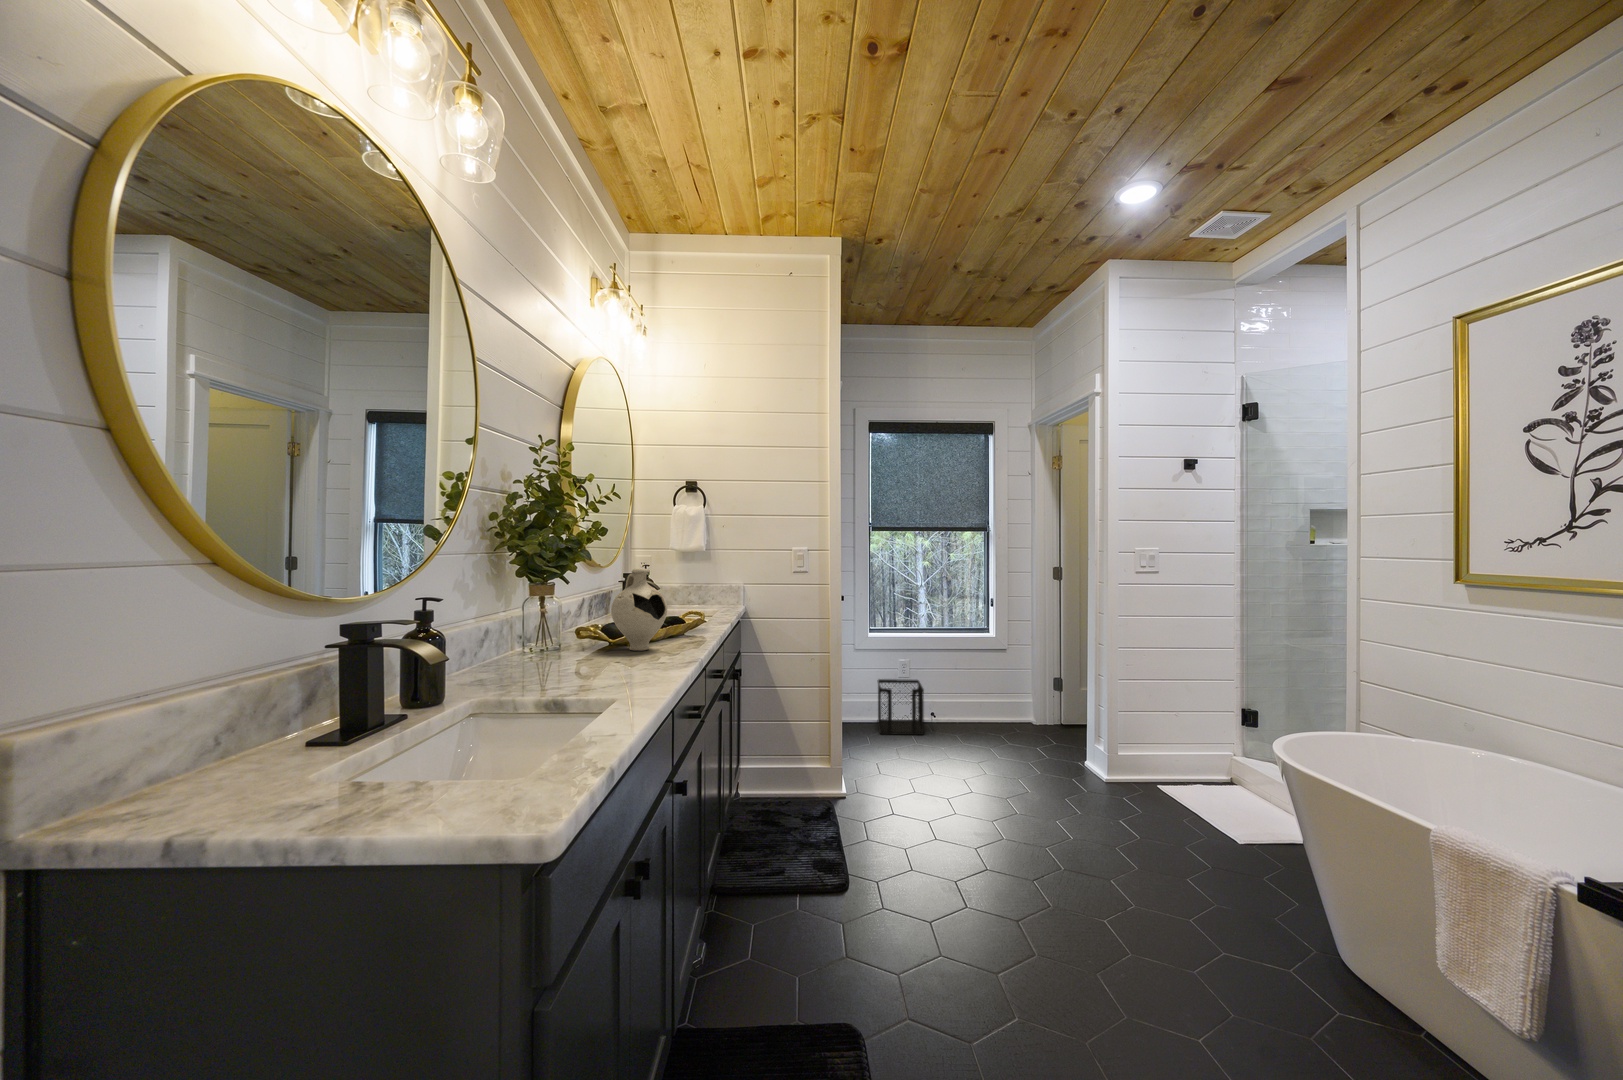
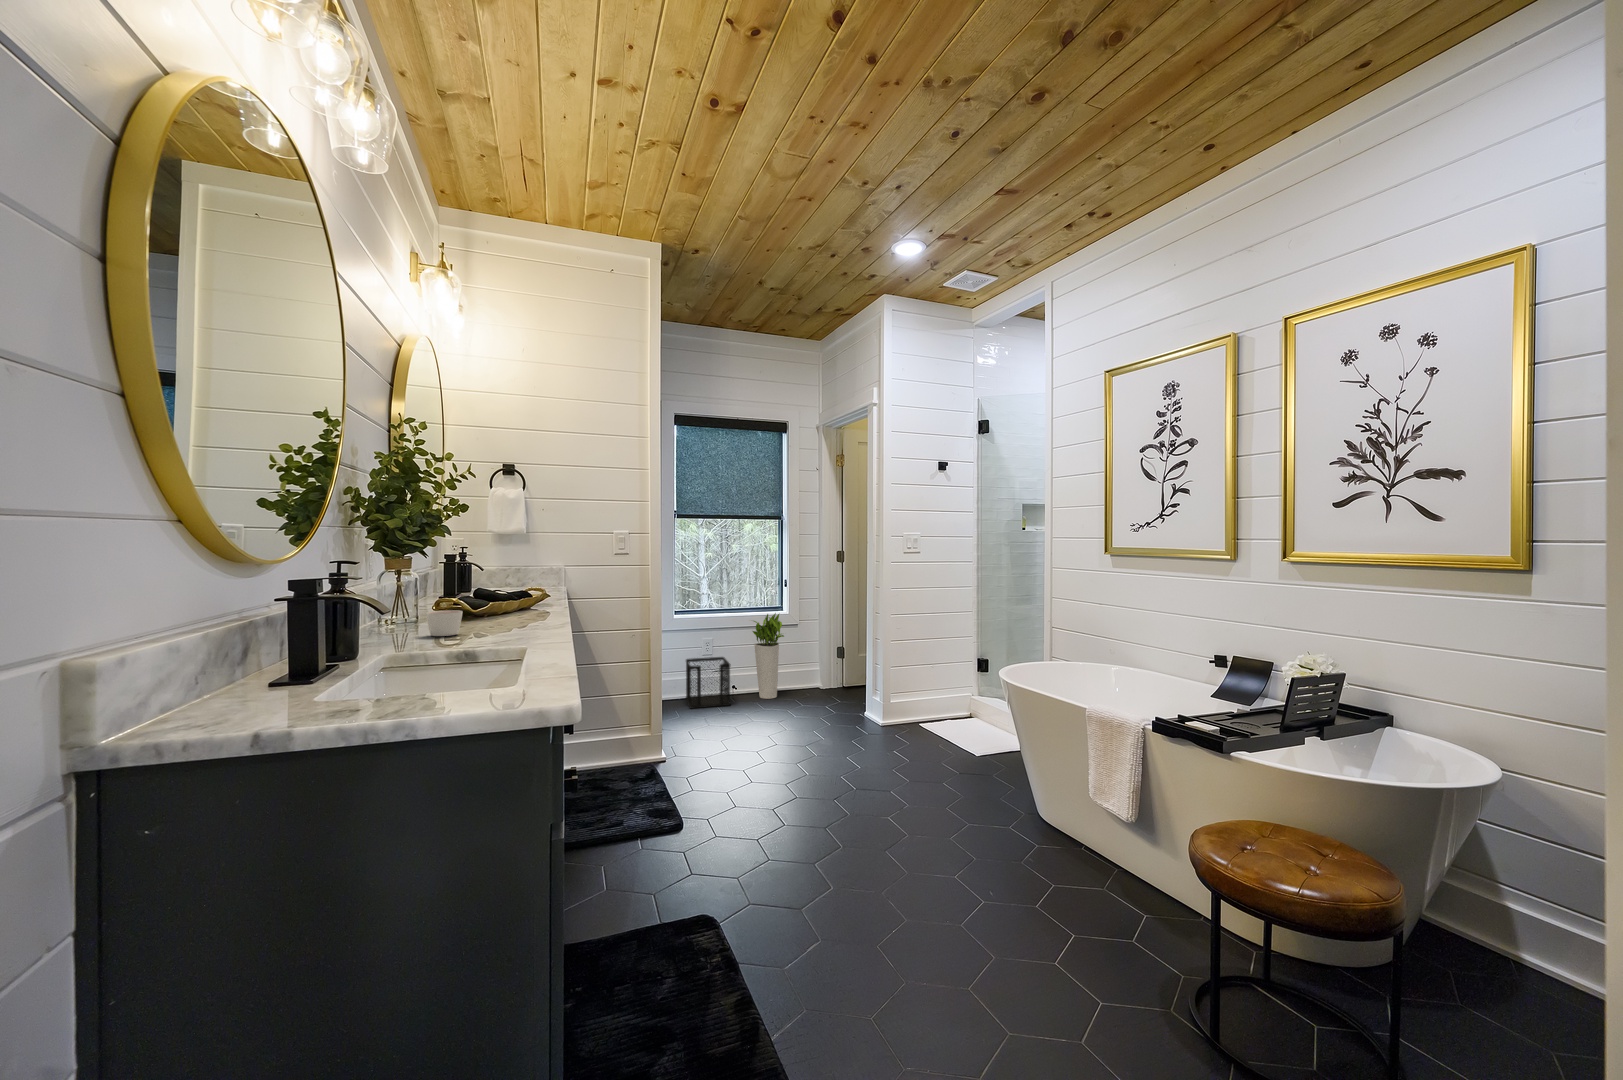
decorative vase: present [611,569,667,651] -> none [466,546,523,623]
planter: none [945,634,987,731] -> present [753,613,784,699]
candle: none [556,639,593,668] -> present [426,610,463,636]

